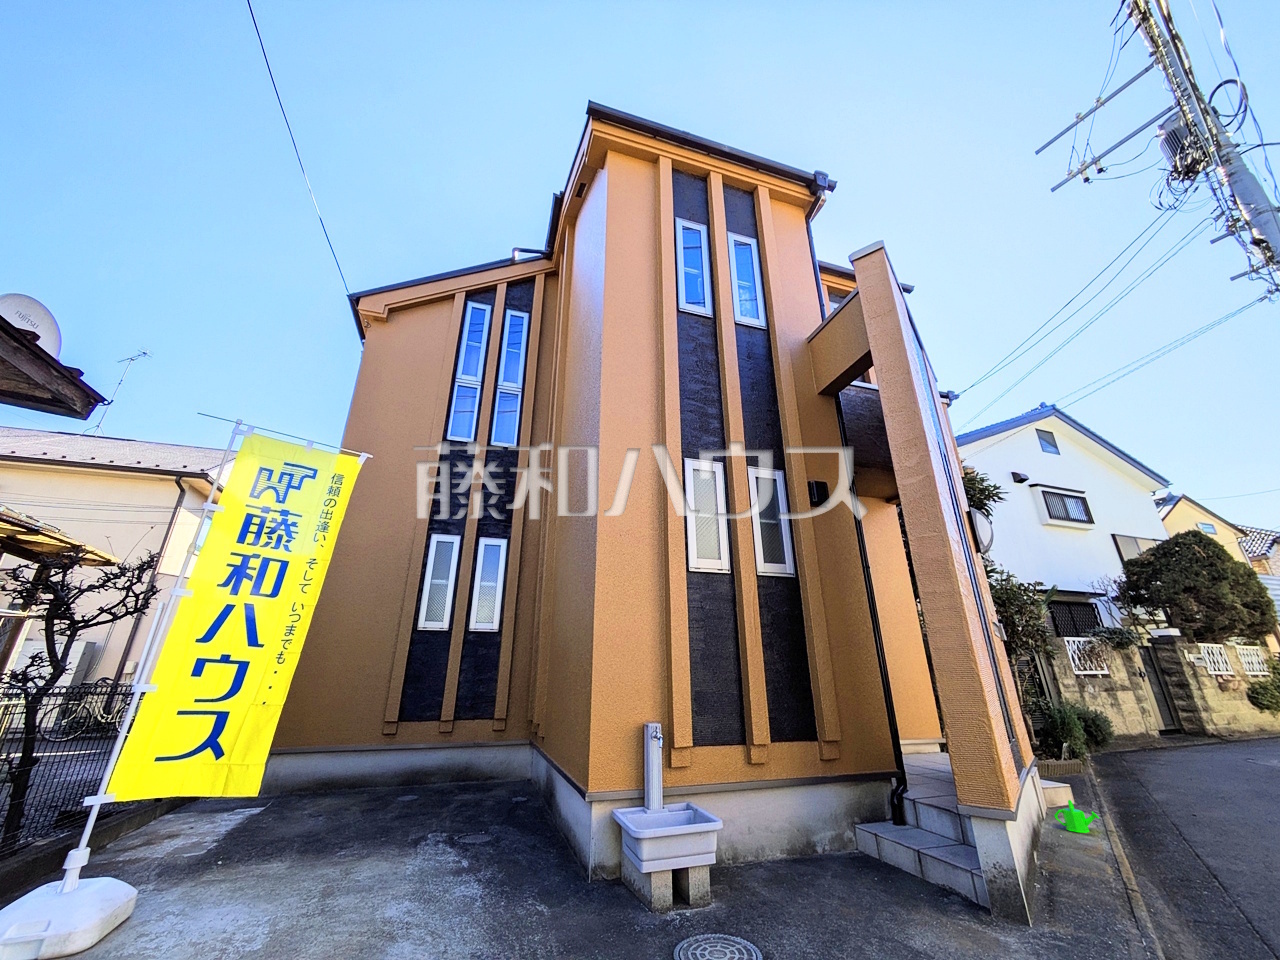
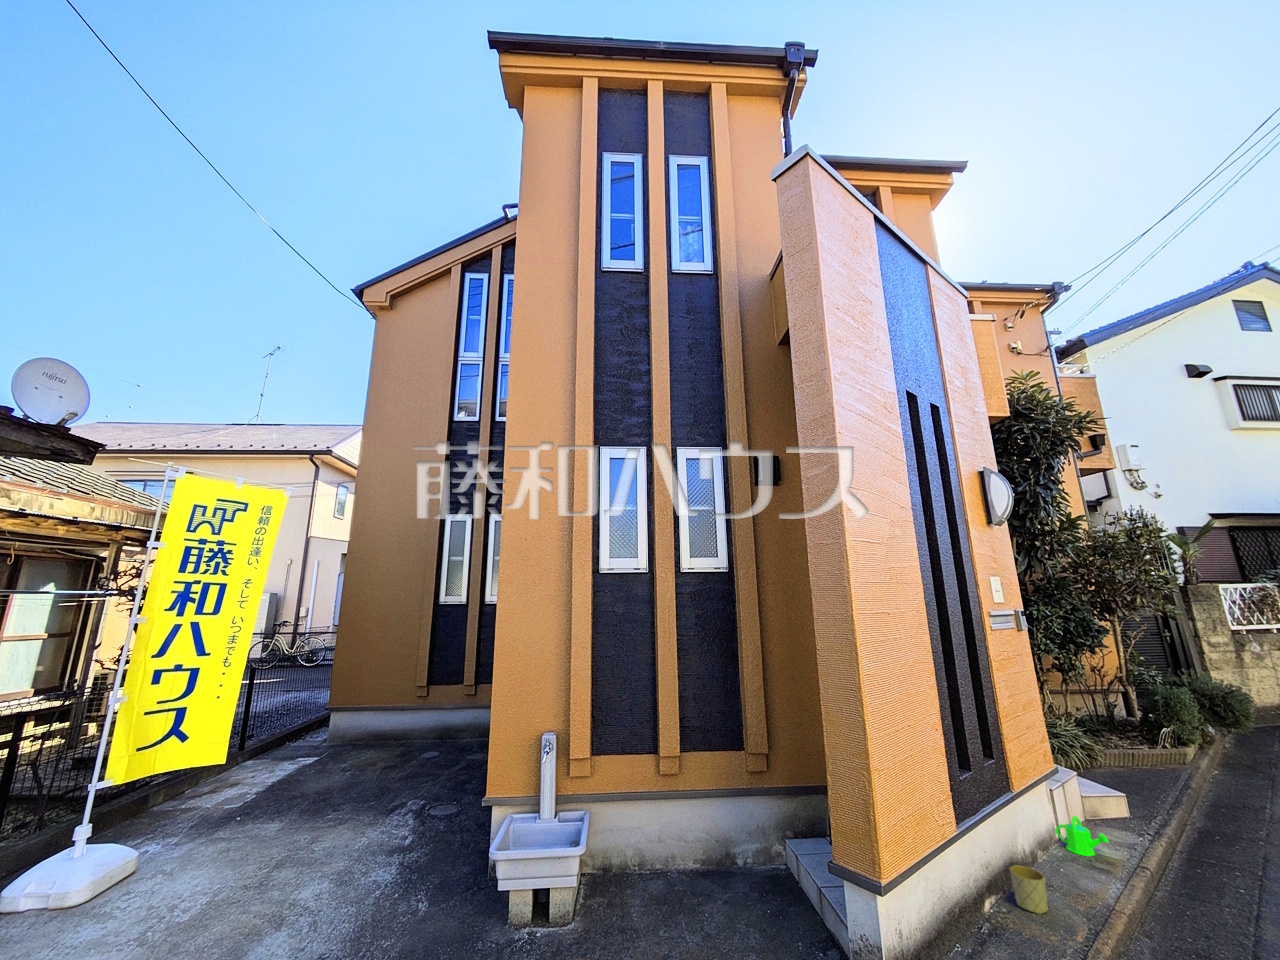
planter: none [1063,833,1100,870] -> present [1010,865,1048,914]

